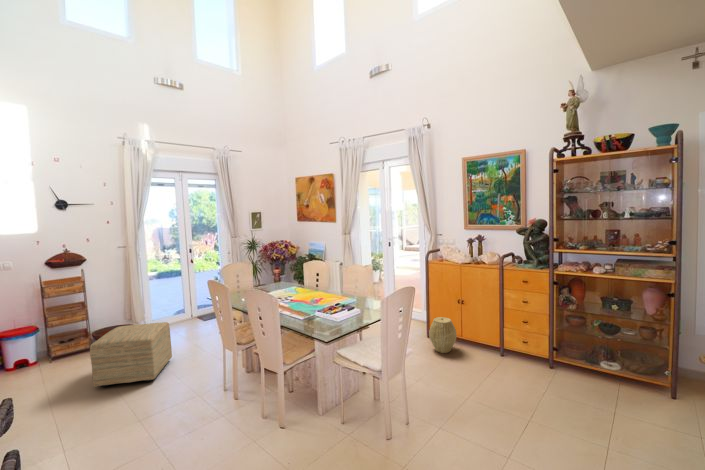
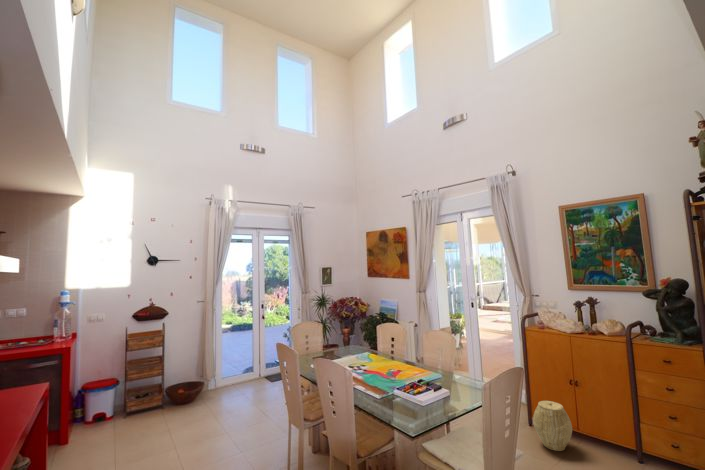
ottoman: present [90,322,172,387] -> none [158,384,237,454]

